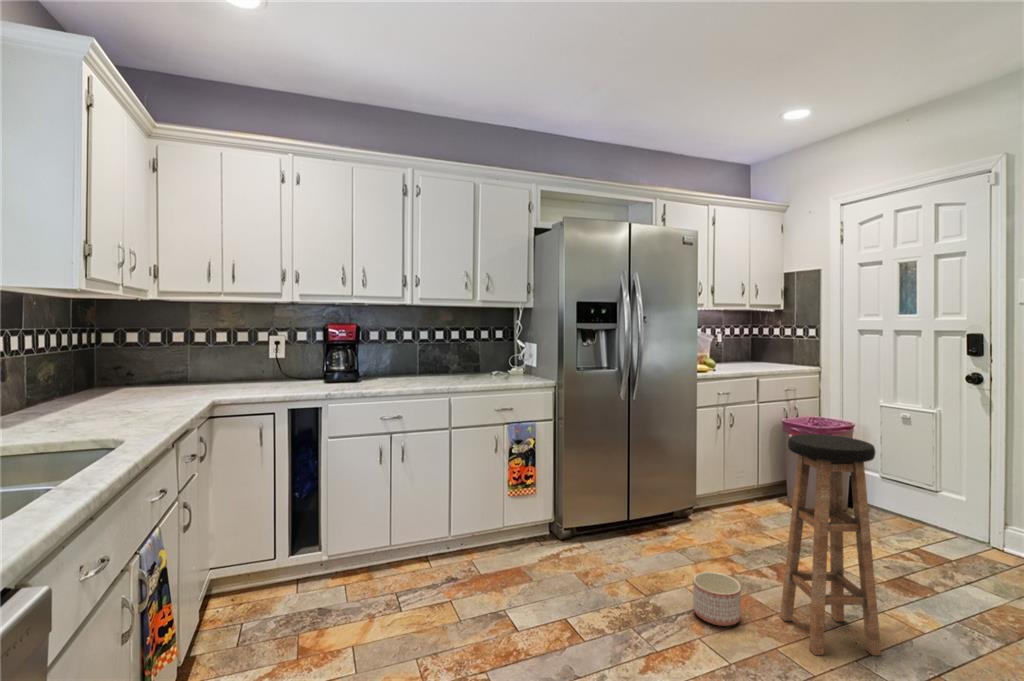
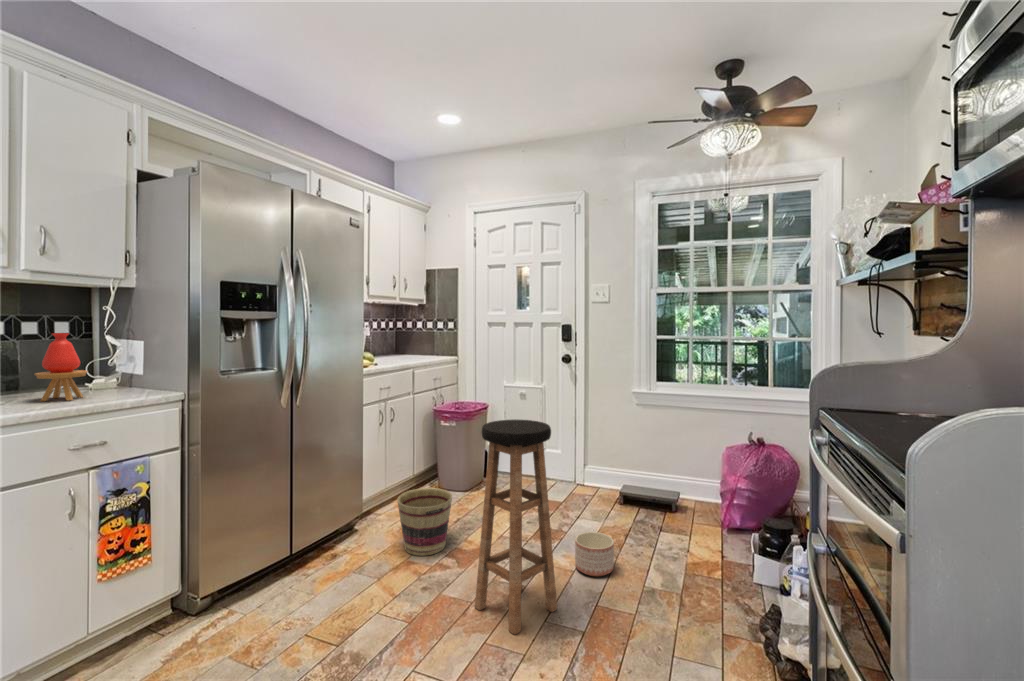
vase: none [482,339,506,381] -> present [35,333,88,401]
basket: none [721,494,780,560] -> present [397,488,452,556]
planter: present [693,572,741,626] -> present [575,532,614,576]

